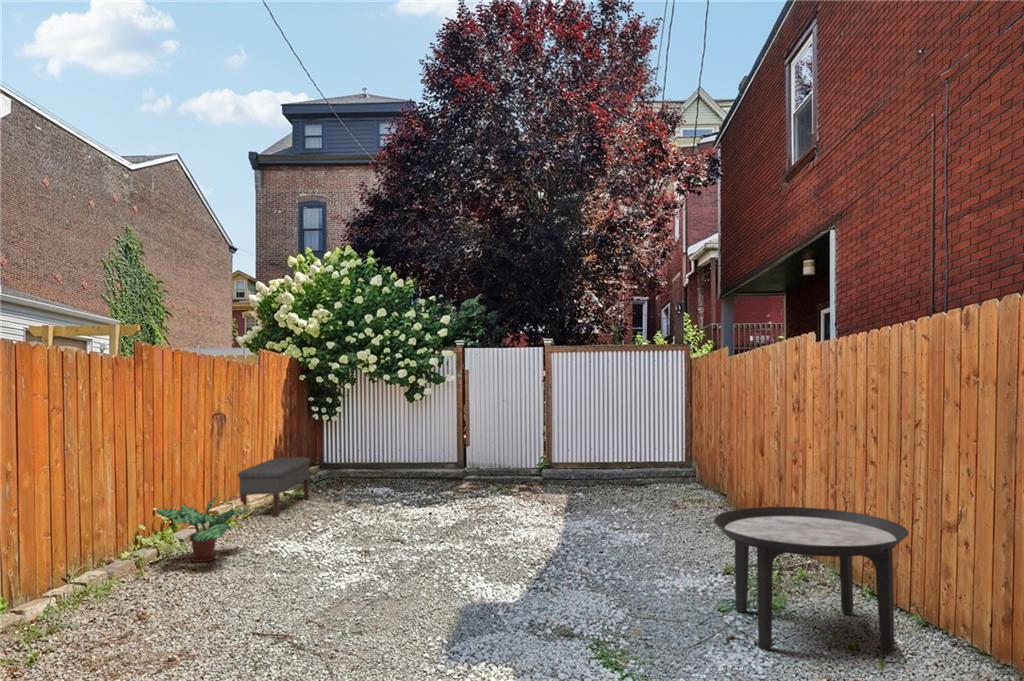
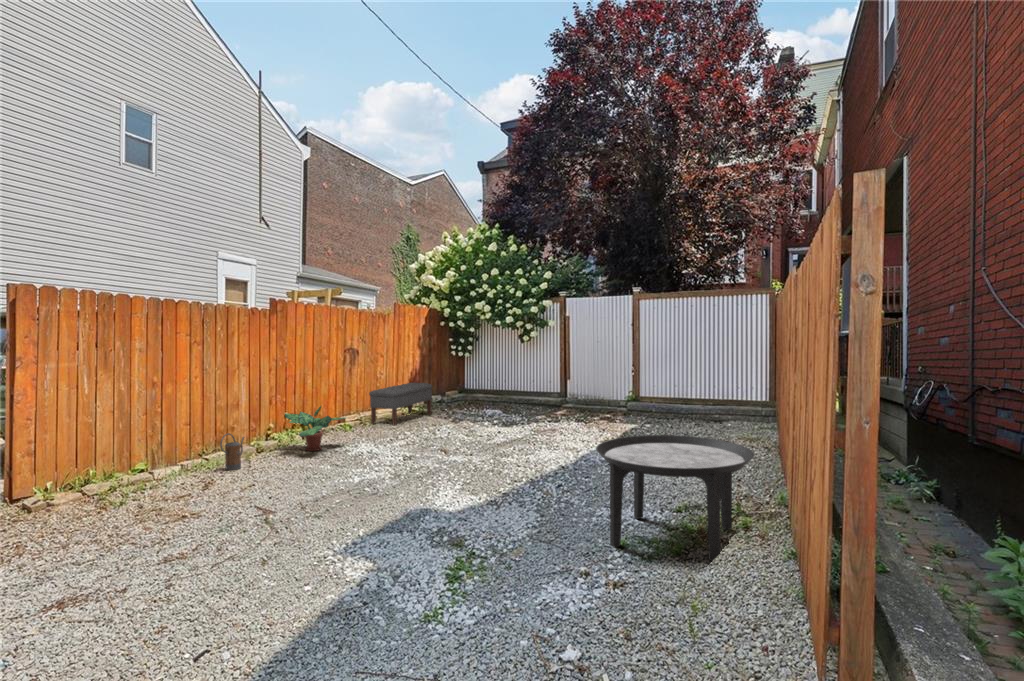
watering can: none [97,545,124,602] -> present [220,433,244,470]

